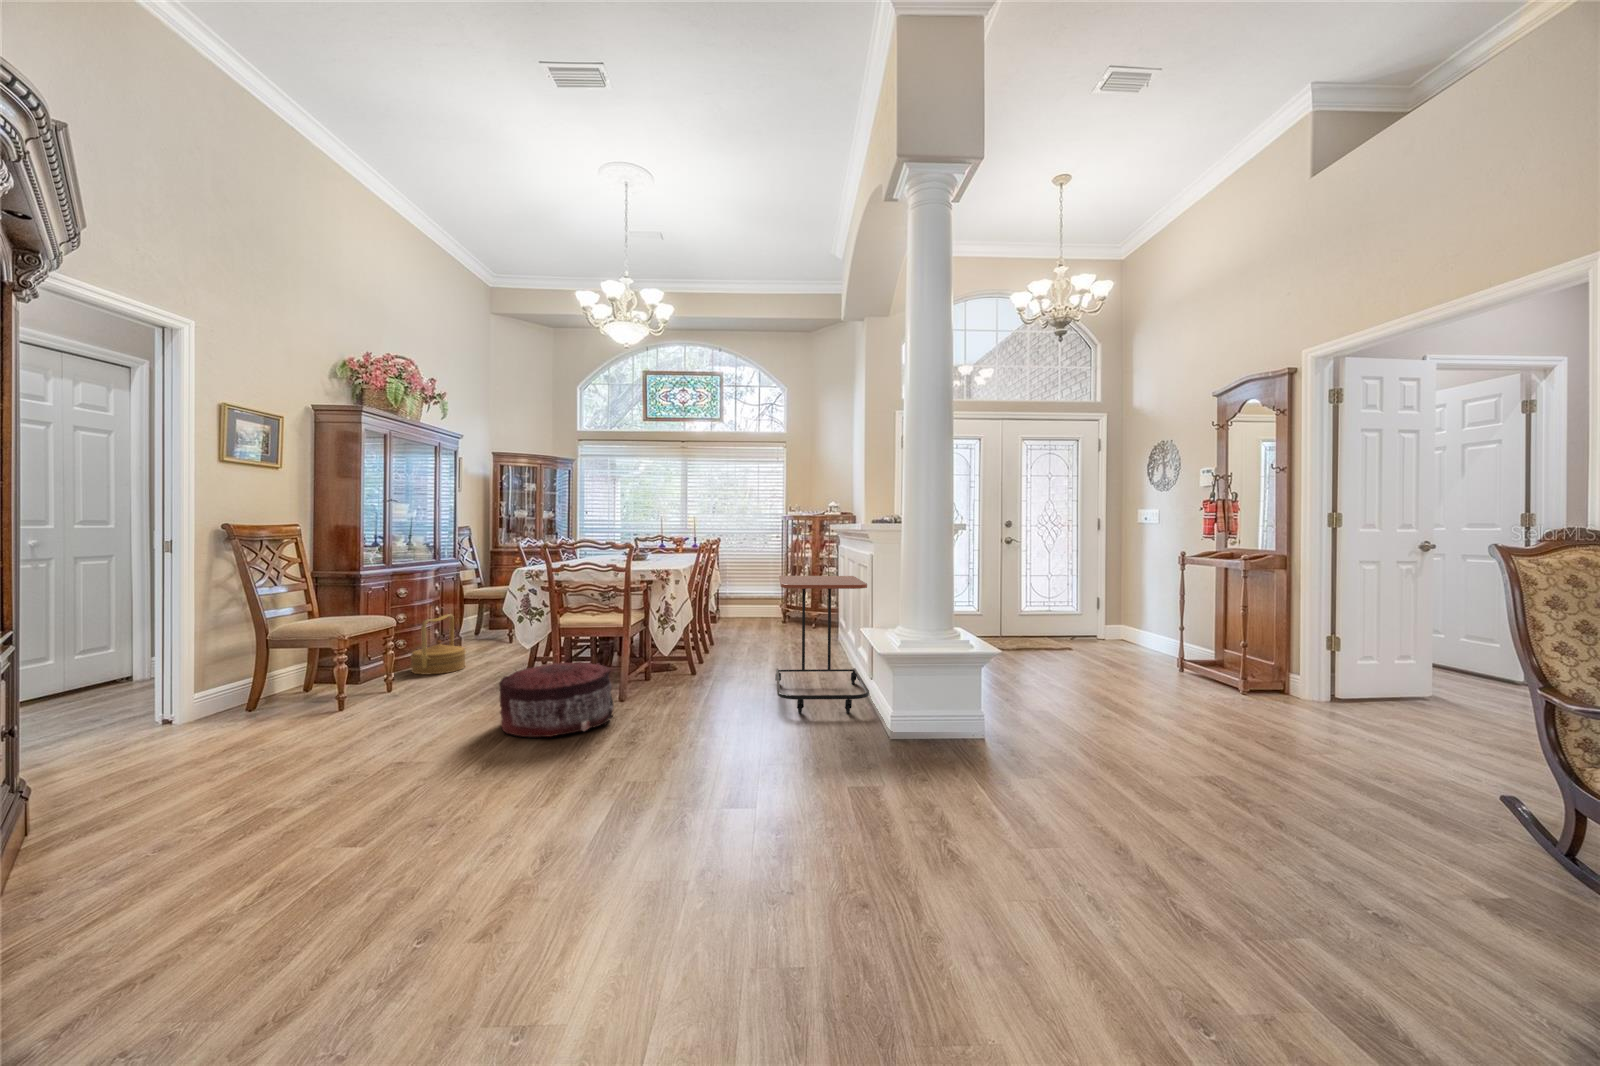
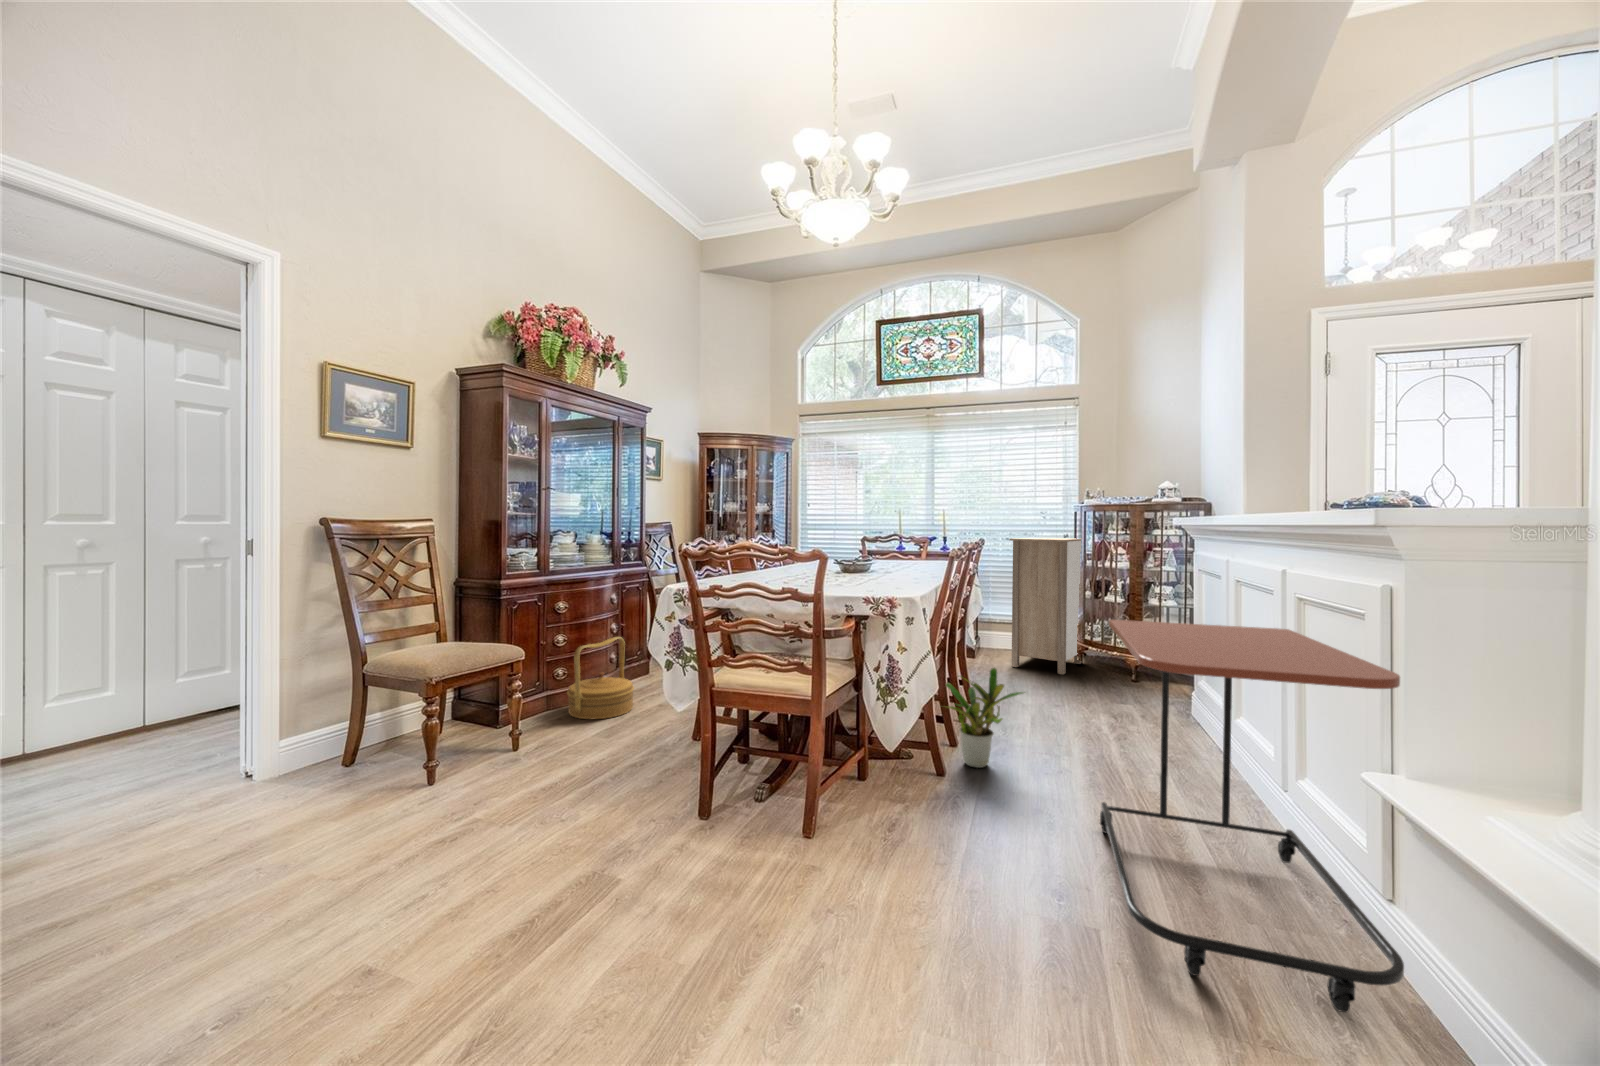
storage cabinet: none [739,538,788,629] -> present [1009,538,1082,674]
potted plant: none [694,613,743,670] -> present [946,668,1024,768]
pouf: present [499,663,614,737] -> none [572,759,775,953]

